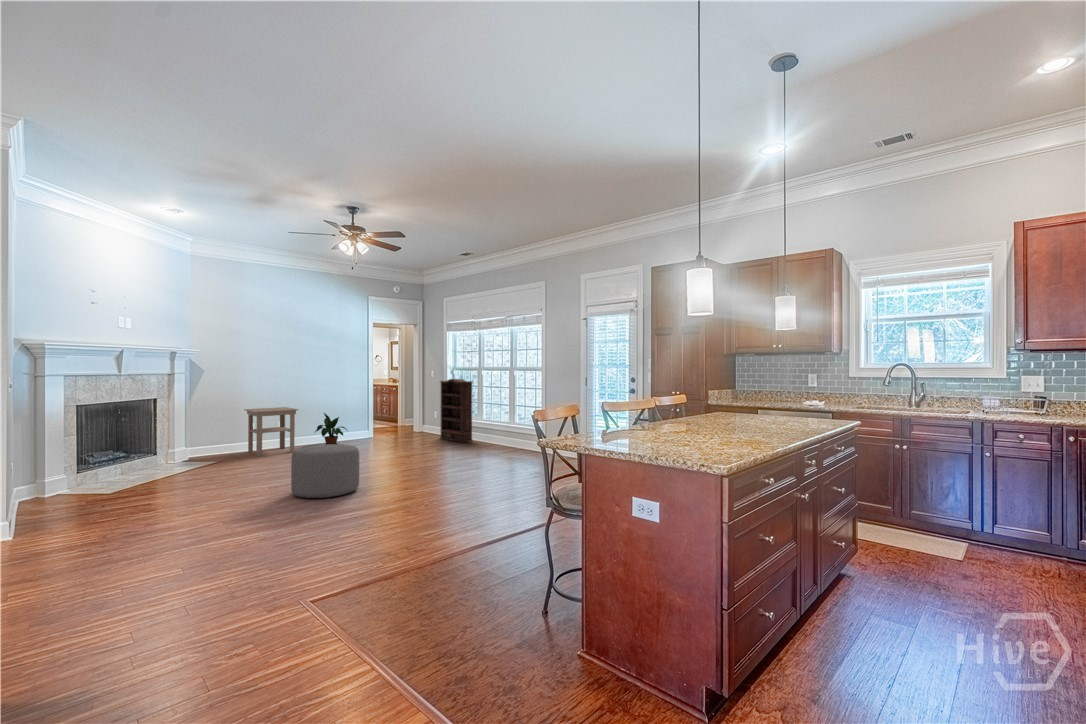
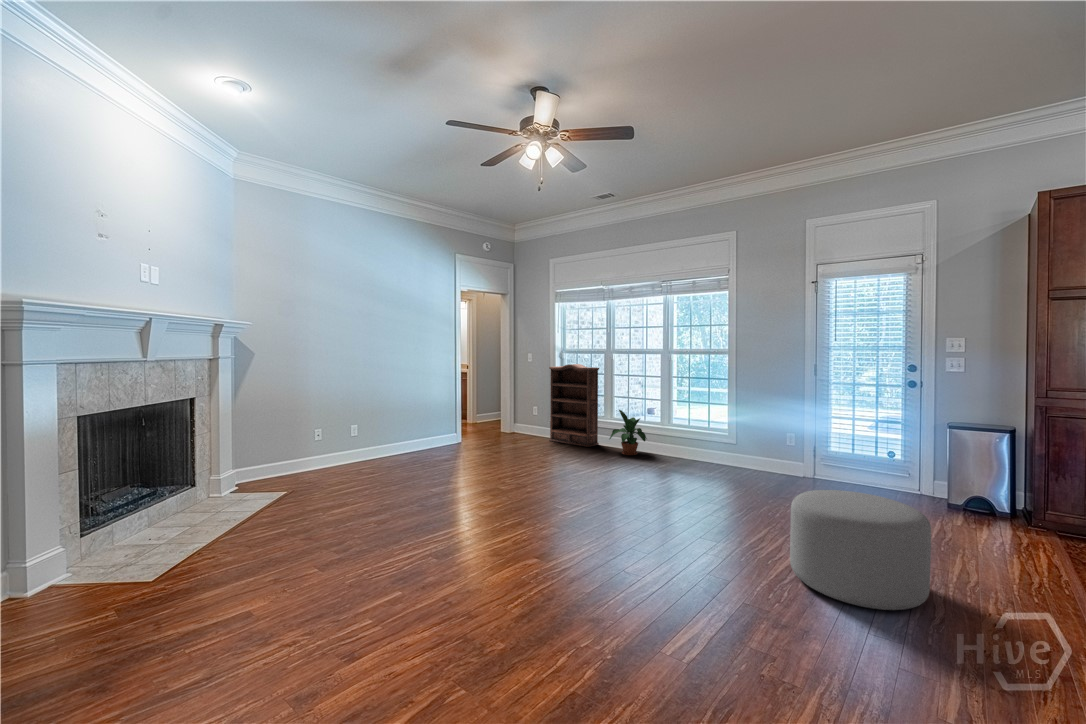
side table: present [244,407,298,456] -> none [311,404,392,479]
potted plant: present [315,413,347,445] -> present [610,410,647,455]
ottoman: present [291,444,359,498] -> present [790,490,931,610]

